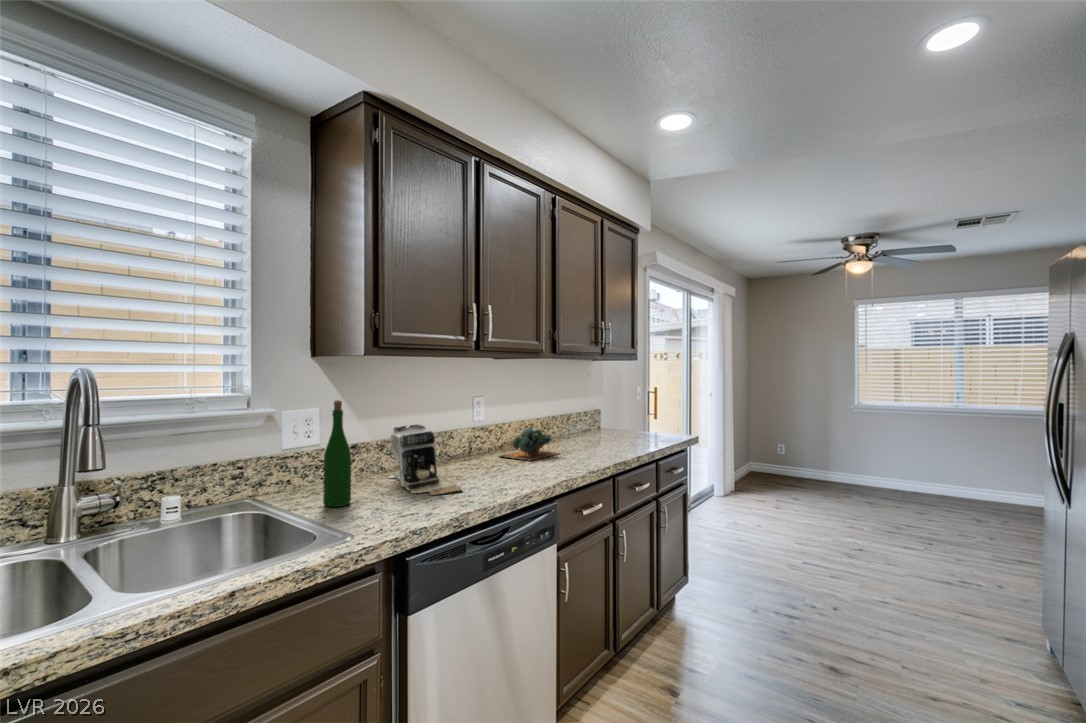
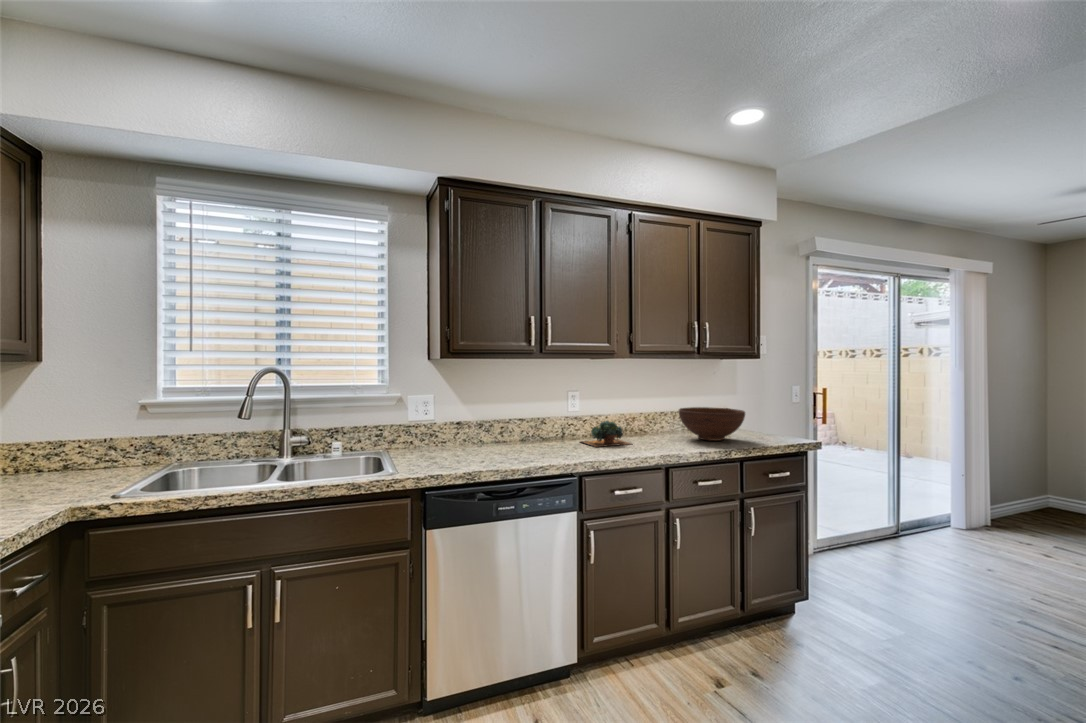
wine bottle: present [323,400,351,507] -> none [414,391,431,459]
fruit bowl: none [585,407,653,442] -> present [679,407,745,441]
coffee maker: present [389,424,462,495] -> none [471,411,513,460]

